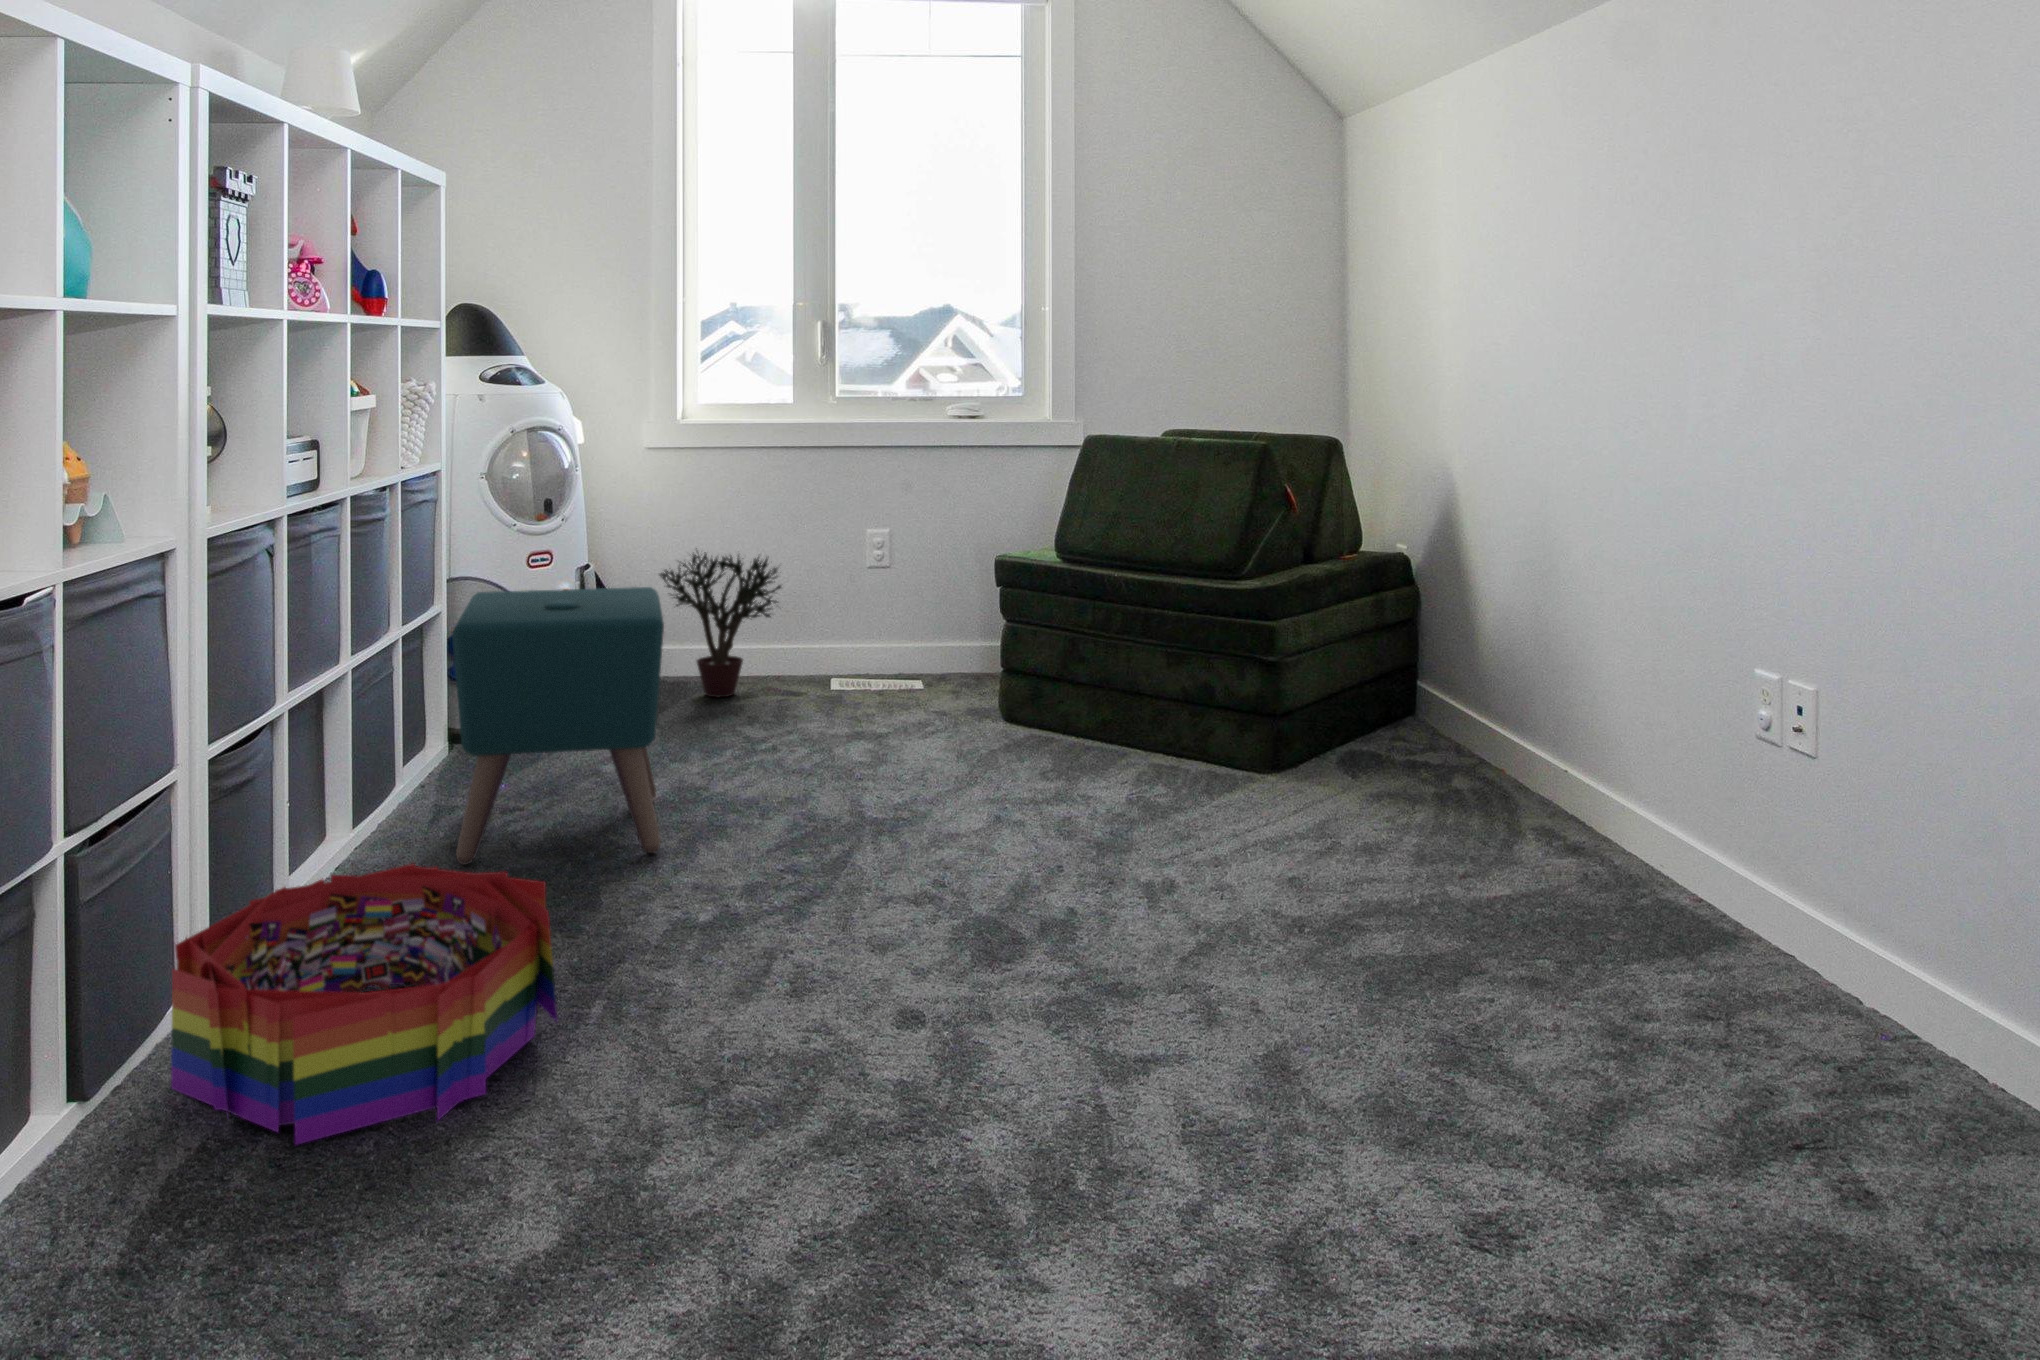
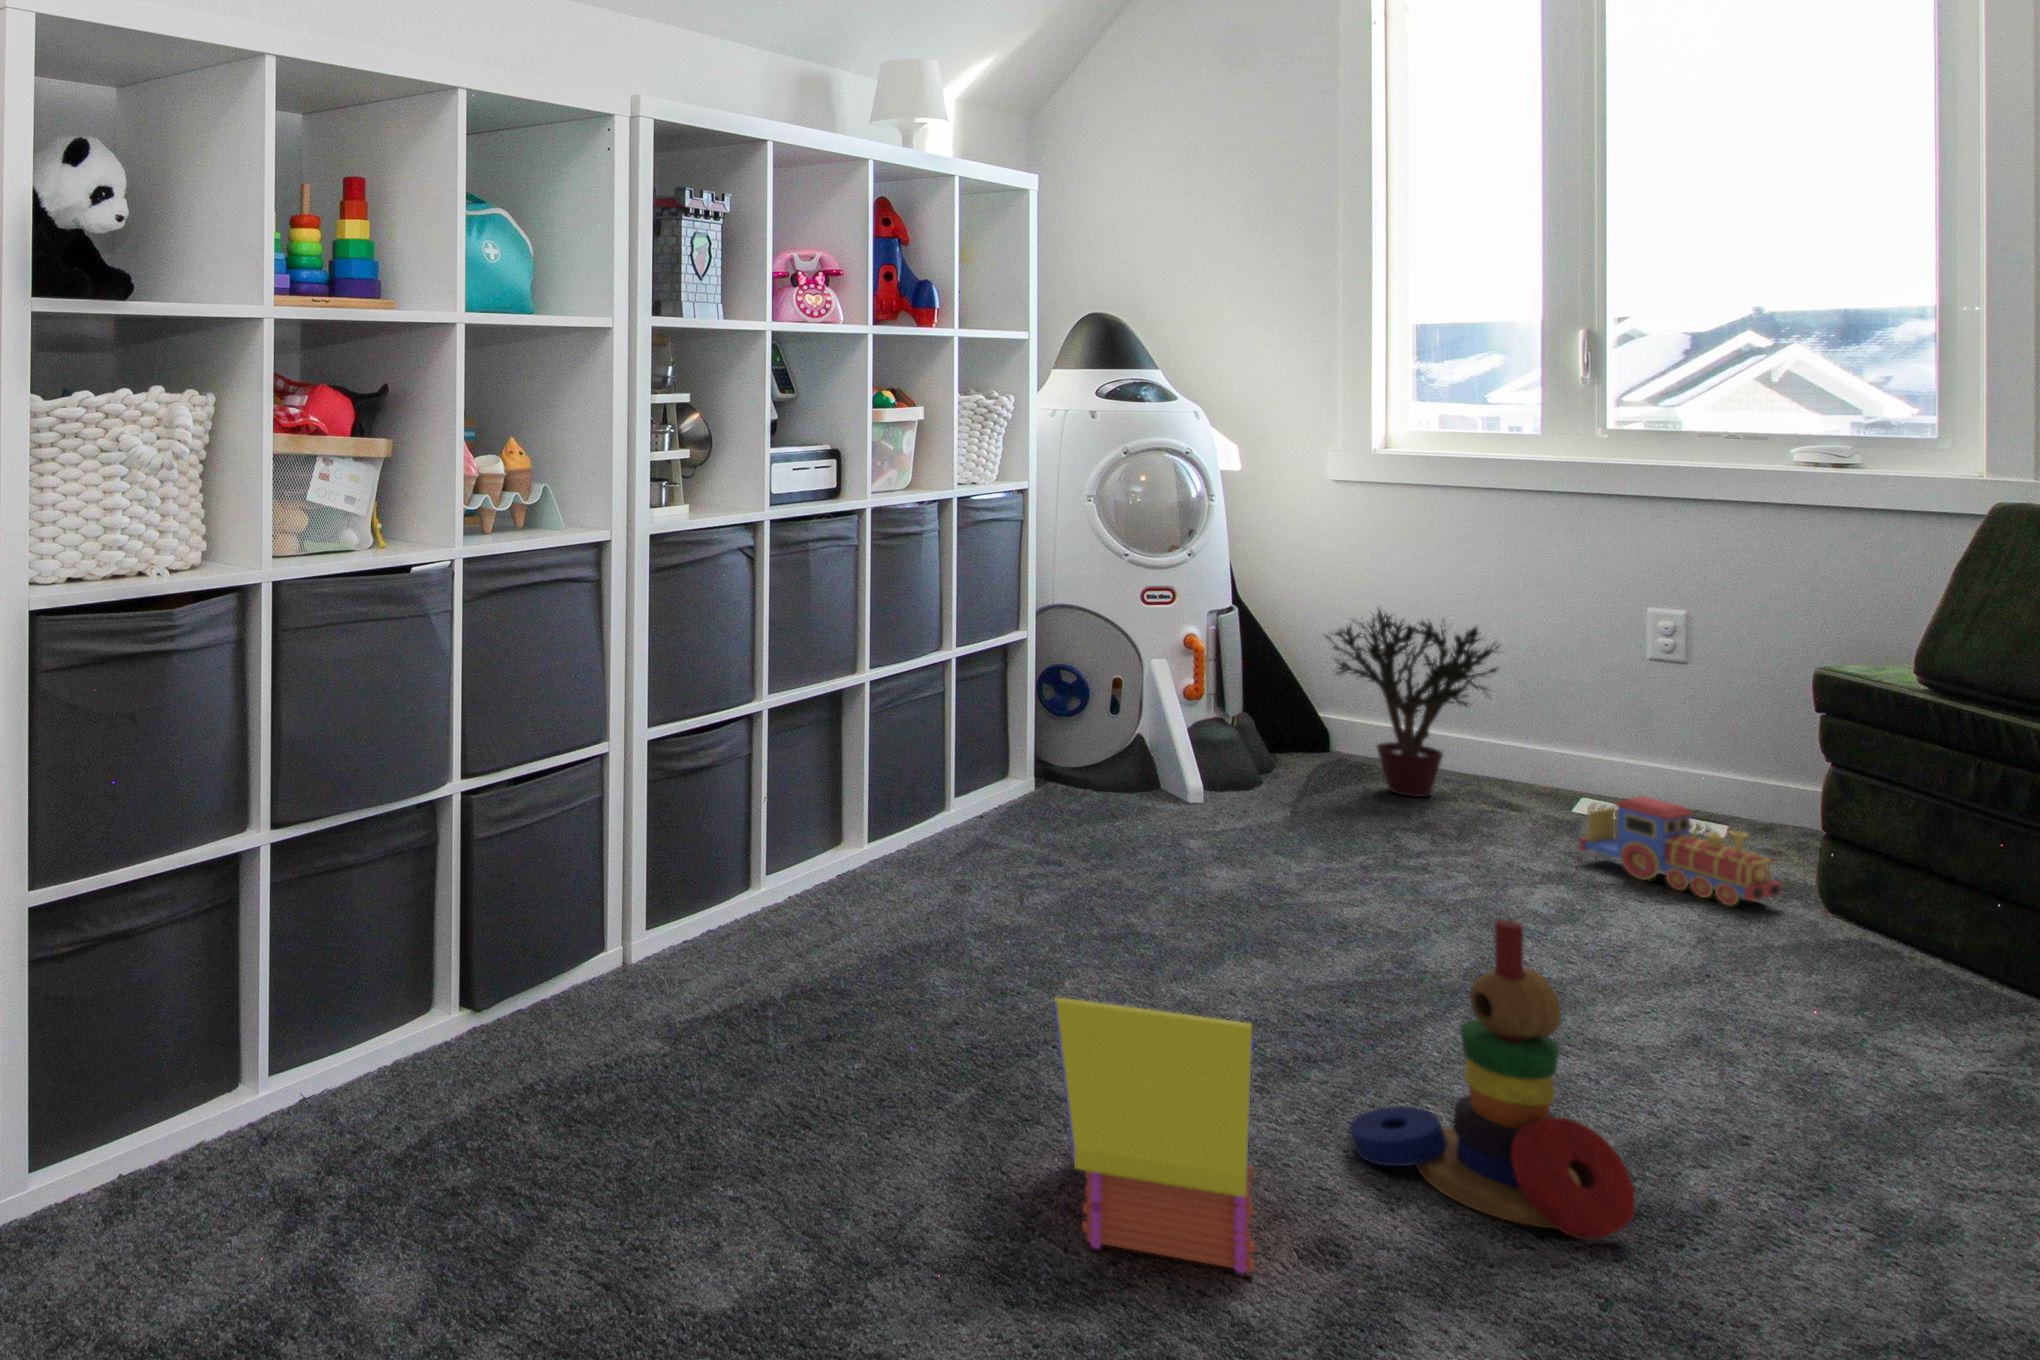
ottoman: present [452,587,664,865] -> none [944,622,1225,952]
toy train: none [854,663,974,728] -> present [1579,796,1781,905]
stacking toy: none [873,747,1051,958] -> present [1349,920,1635,1241]
toy house: none [705,863,888,1077] -> present [1054,998,1255,1273]
storage bin: present [171,864,558,1145] -> none [557,873,923,1142]

